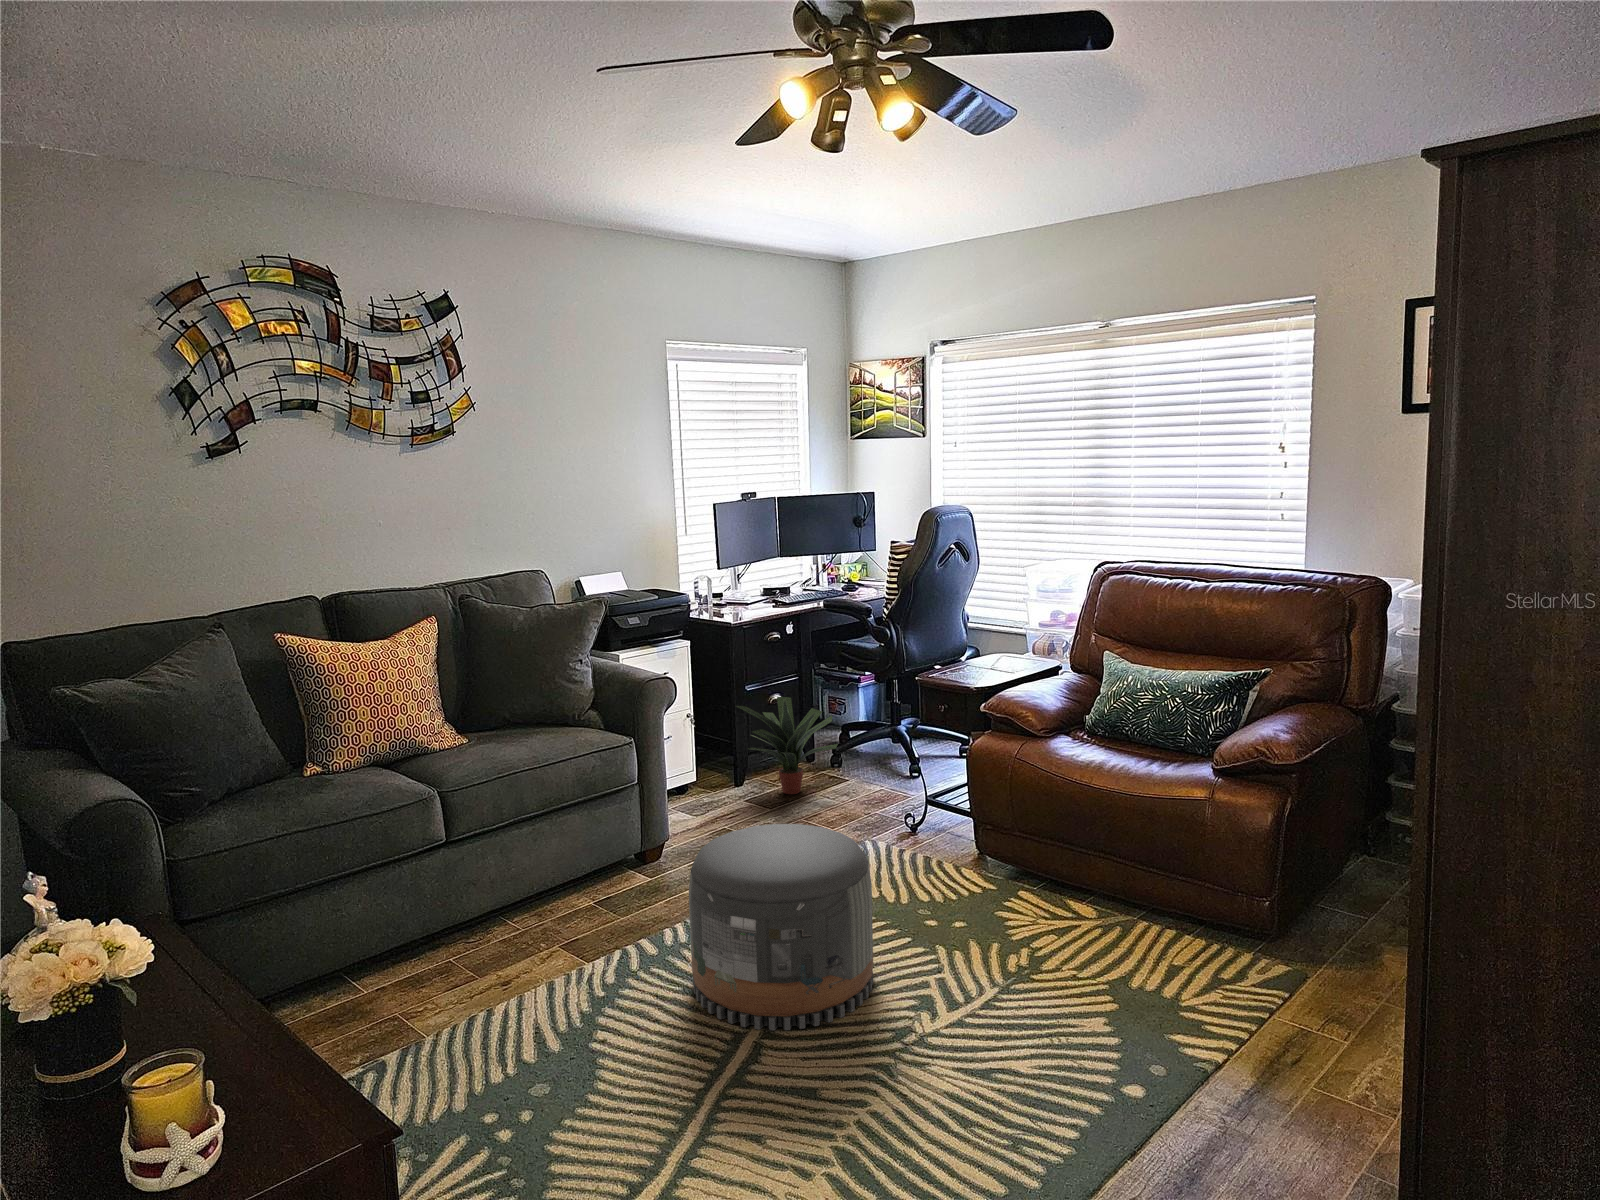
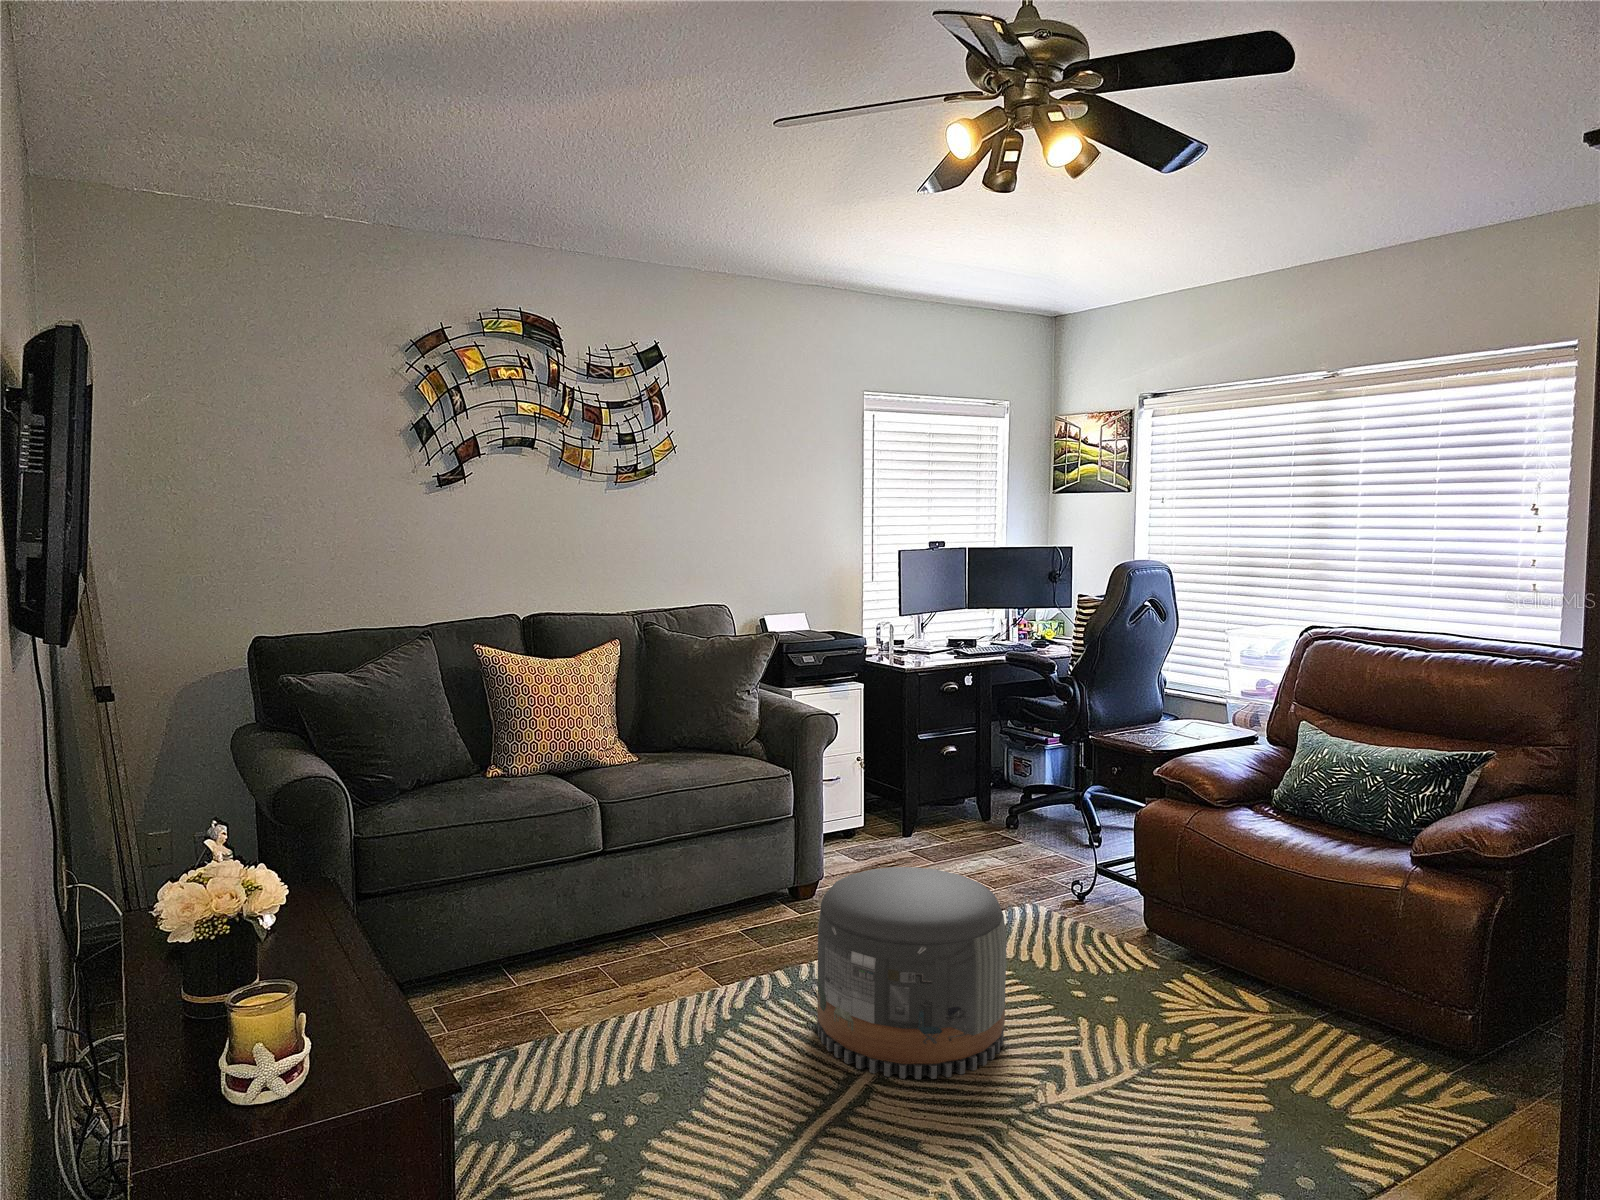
potted plant: present [736,697,838,794] -> none [904,748,1011,850]

